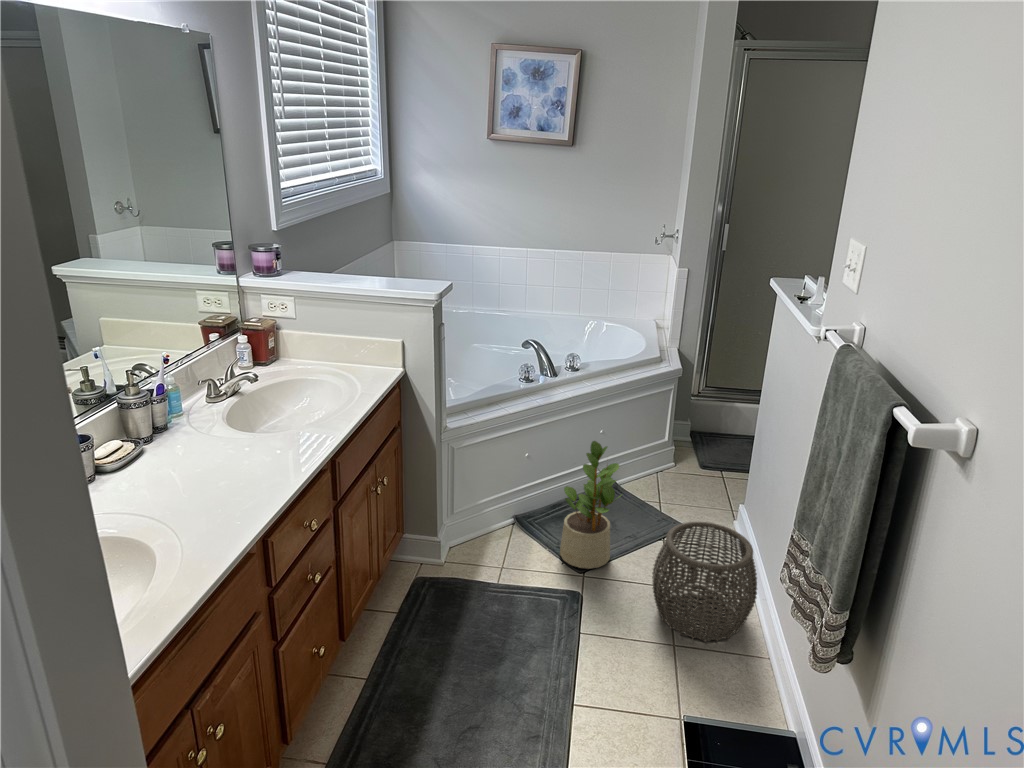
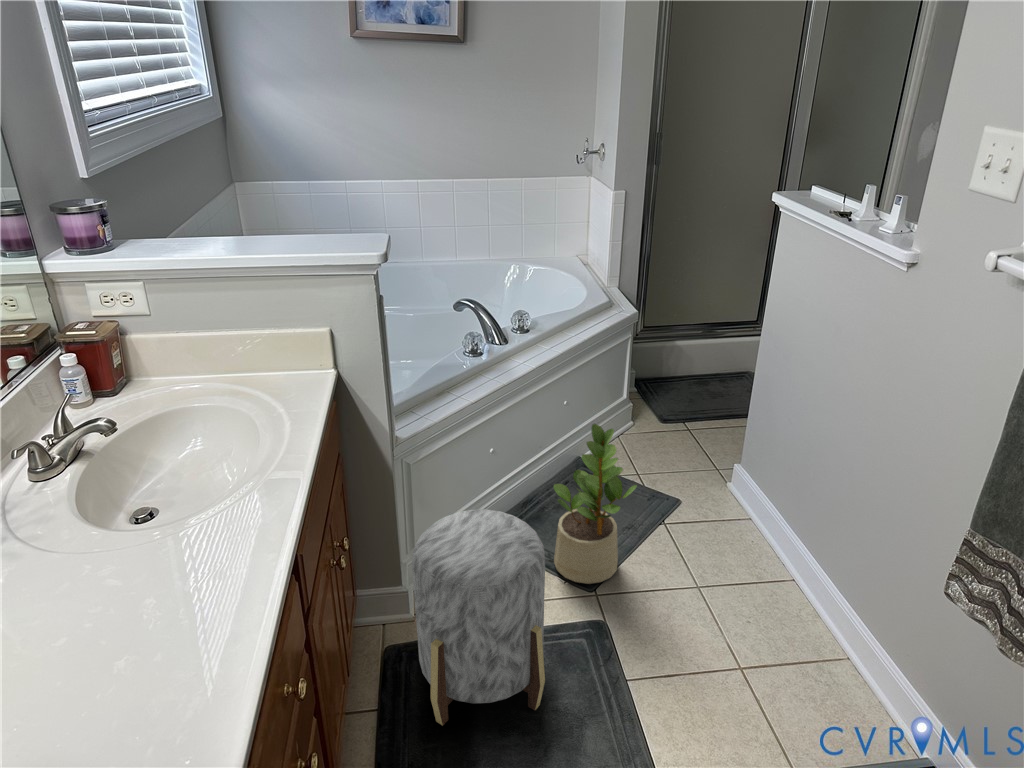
stool: none [428,482,523,636] -> present [412,509,545,726]
woven basket: present [652,522,757,641] -> none [693,503,829,655]

